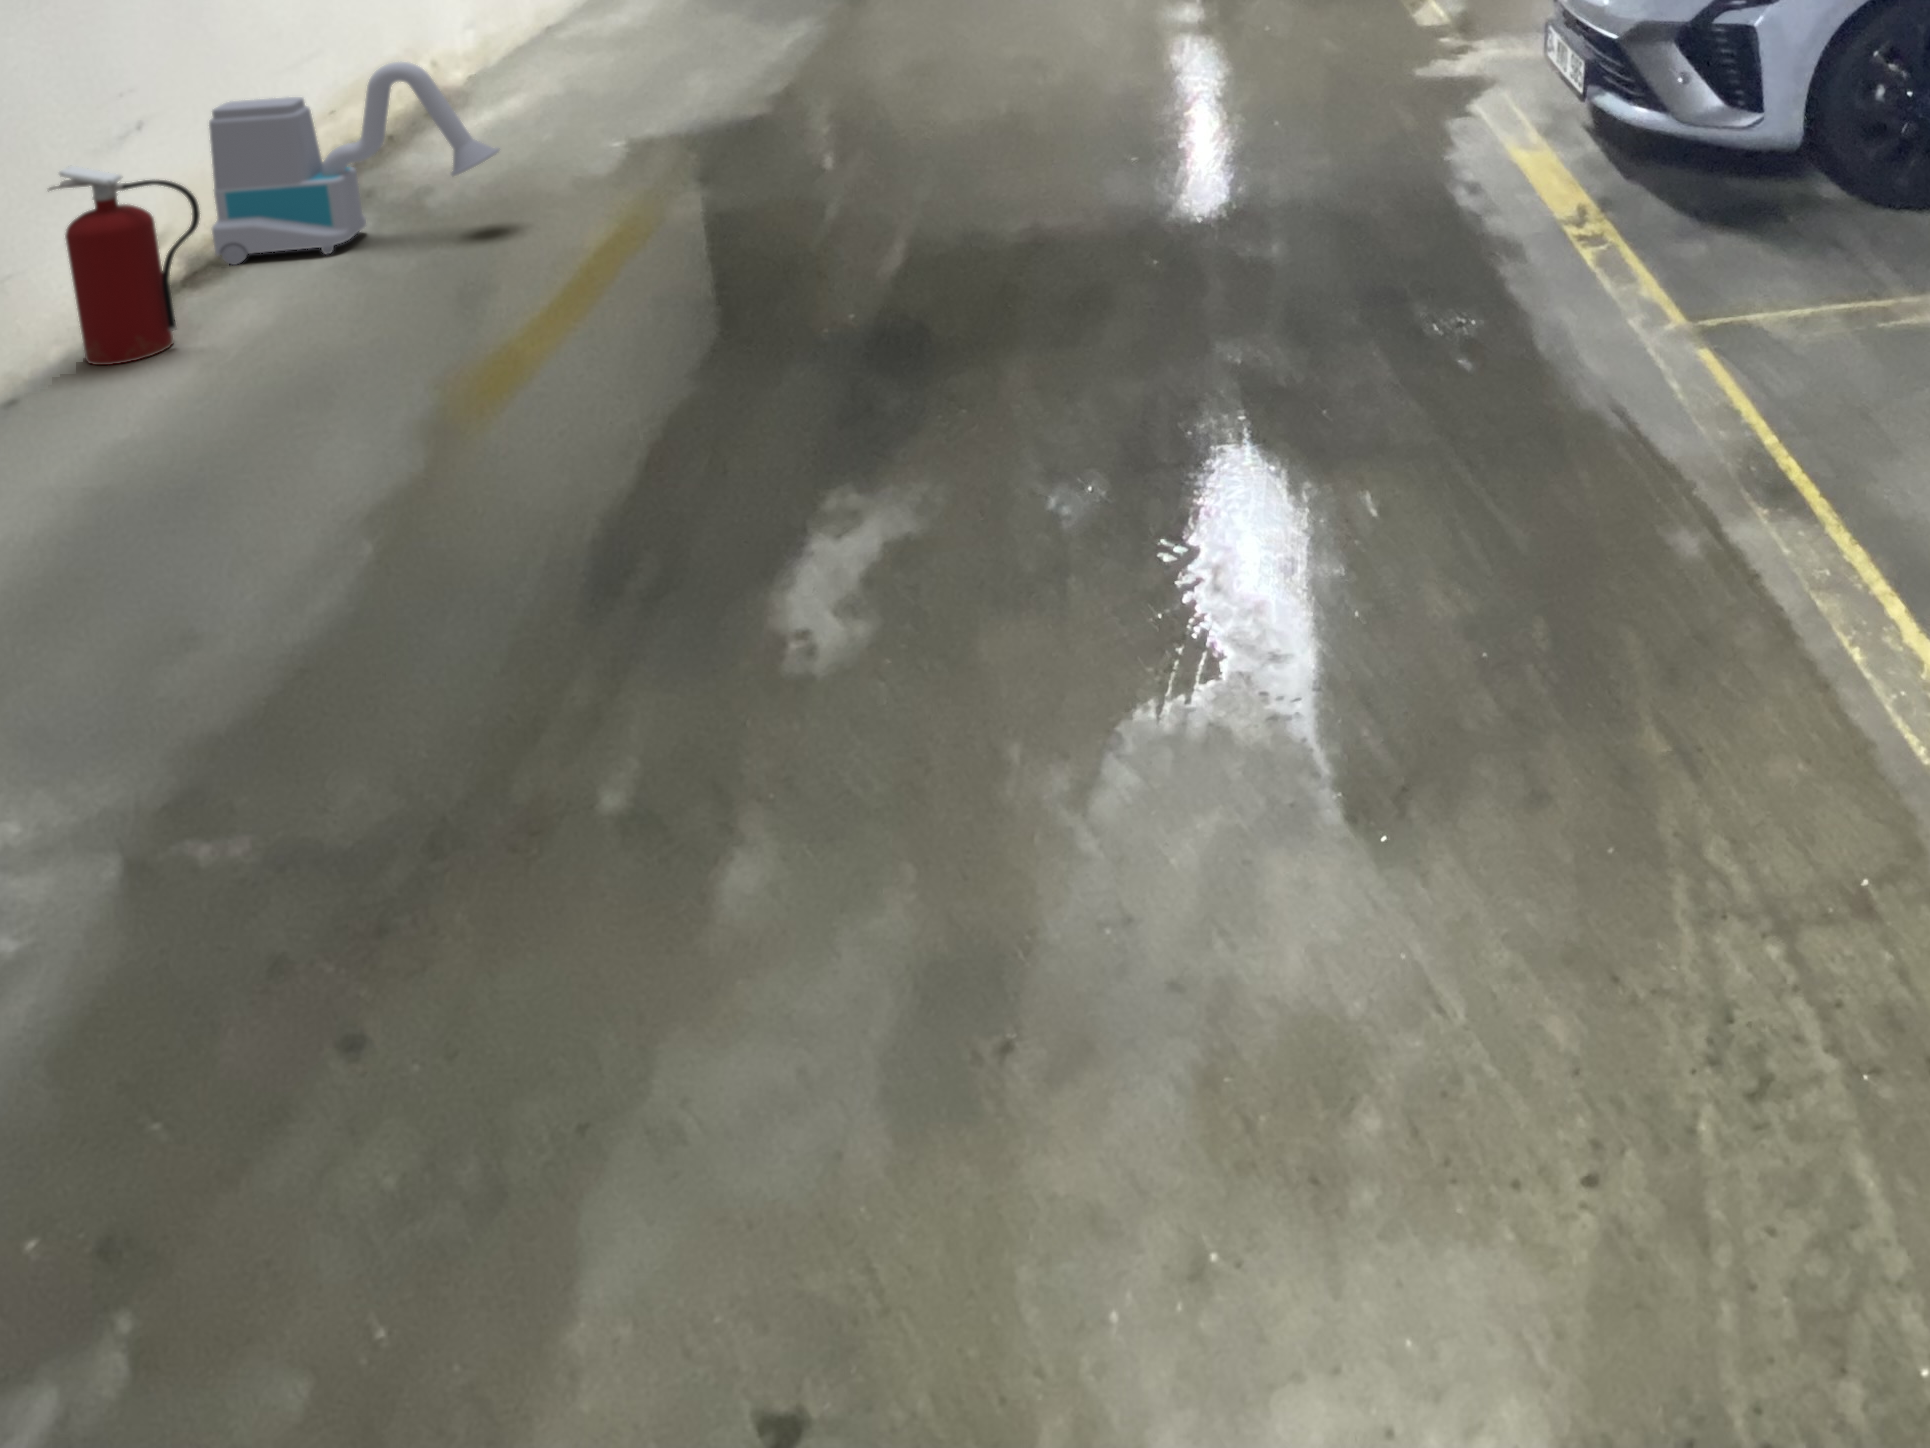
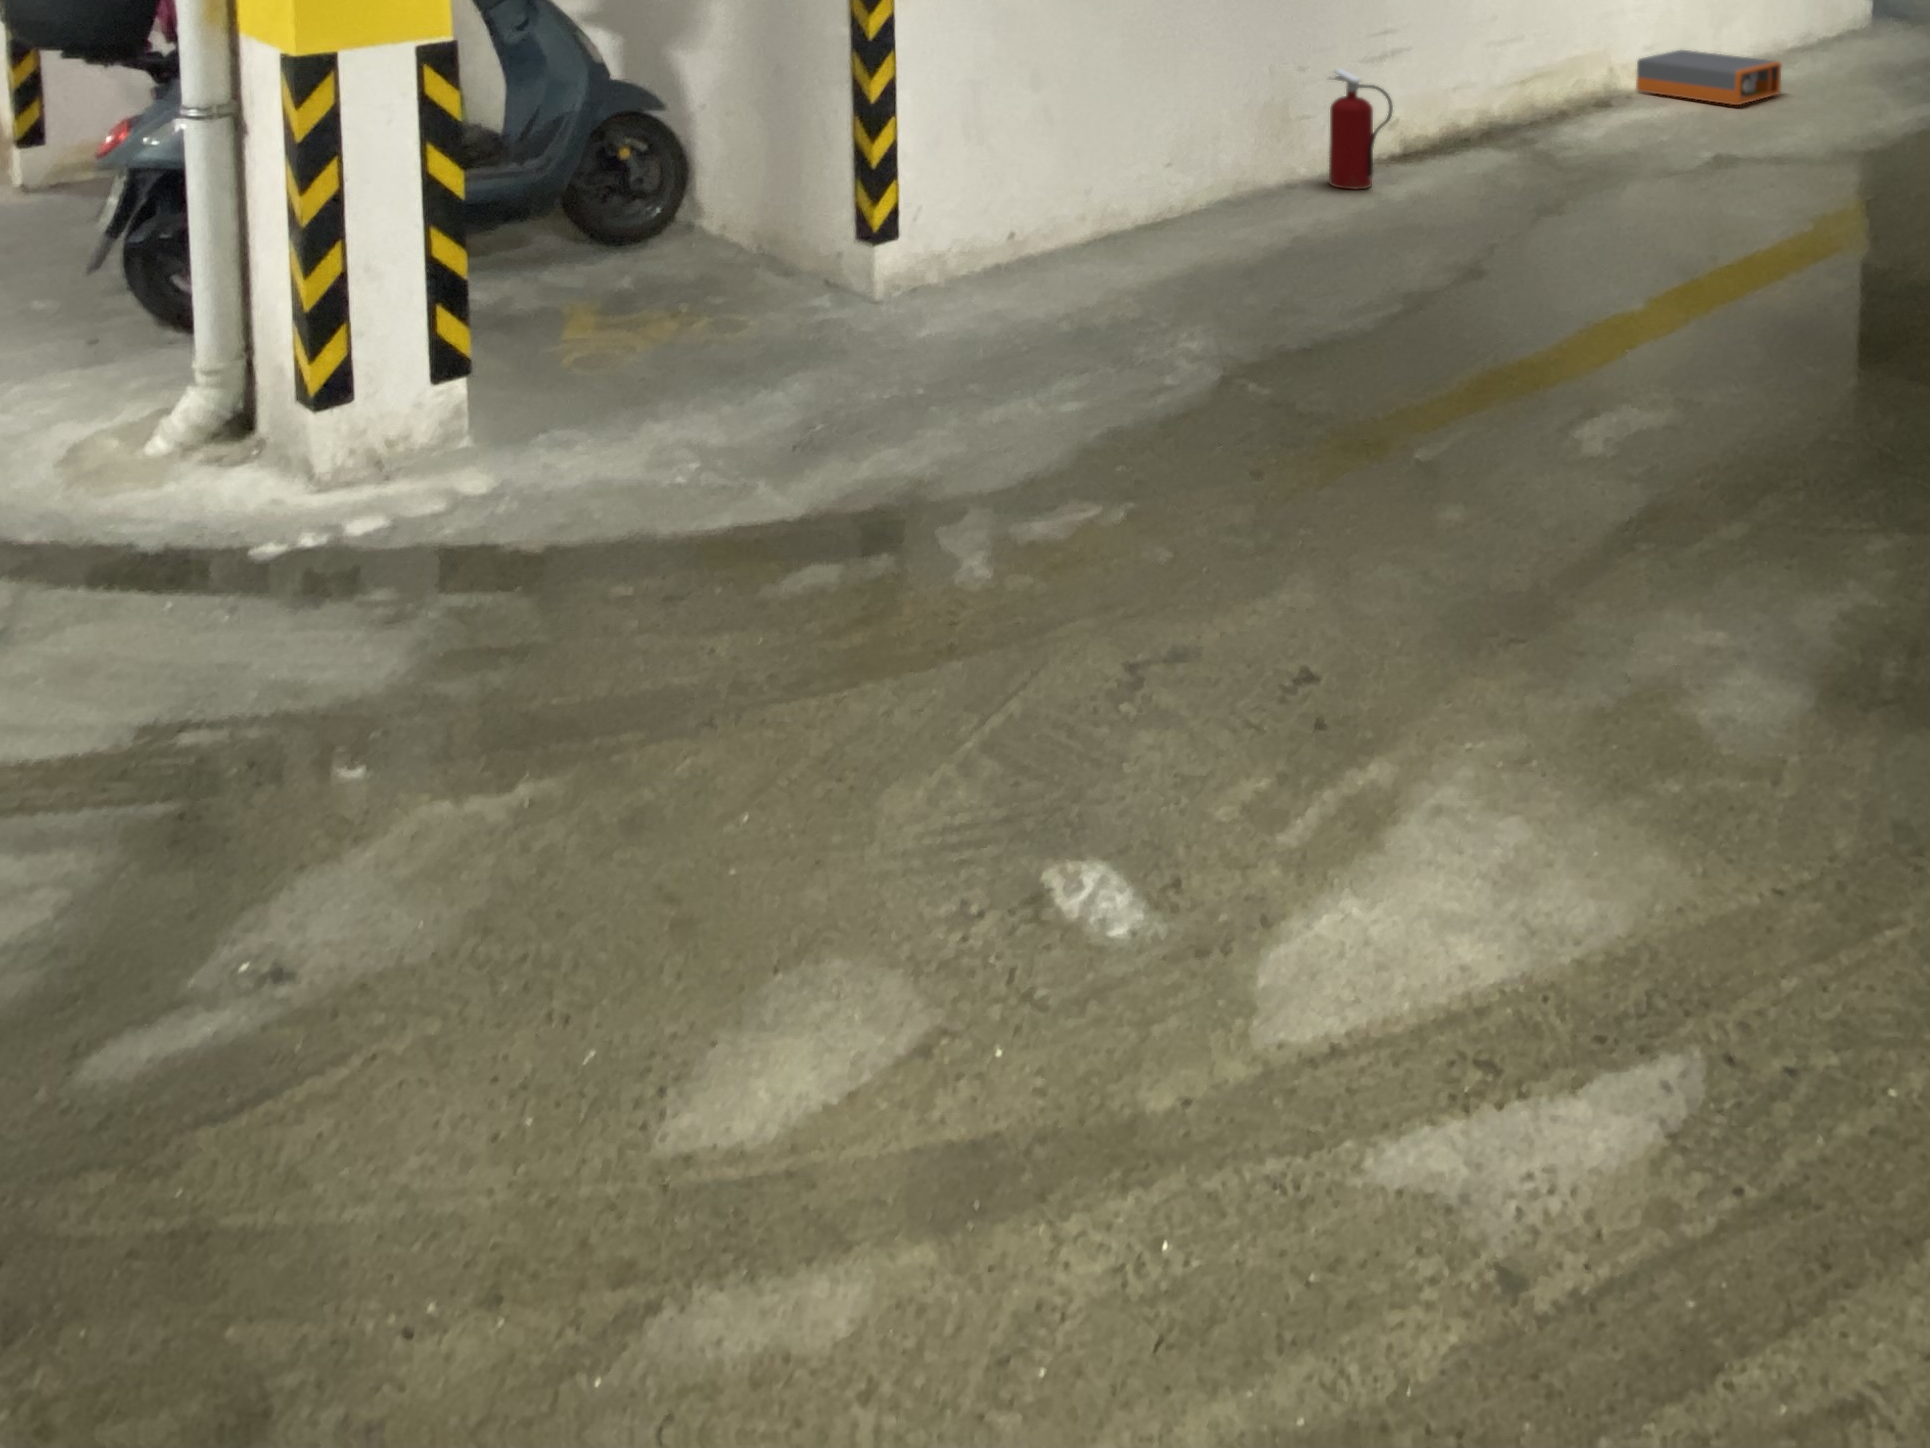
storage box: none [464,11,646,85] -> present [1636,50,1781,105]
vacuum cleaner: present [209,62,499,265] -> none [1419,49,1589,166]

